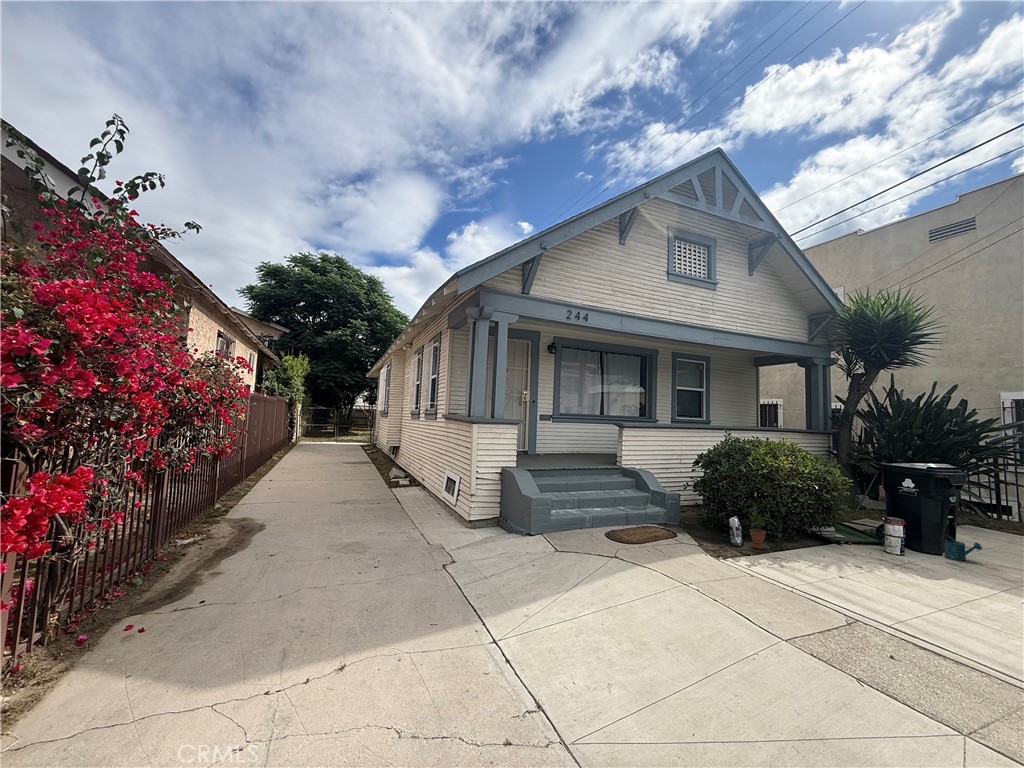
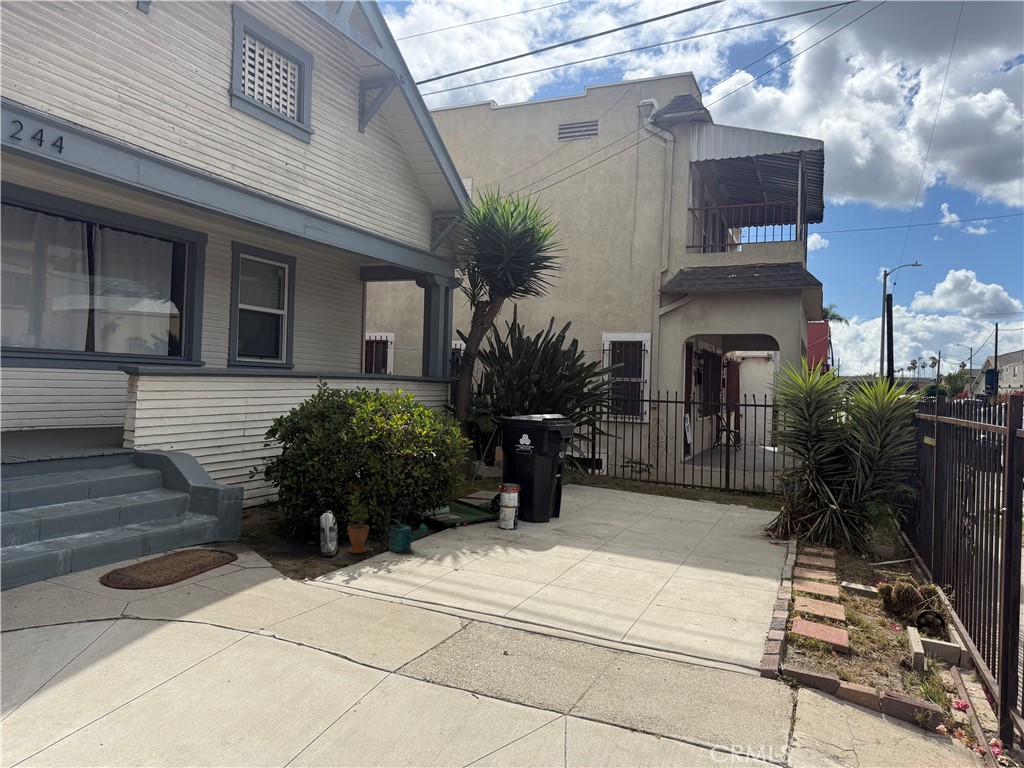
watering can: present [941,536,982,561] -> present [386,519,427,552]

